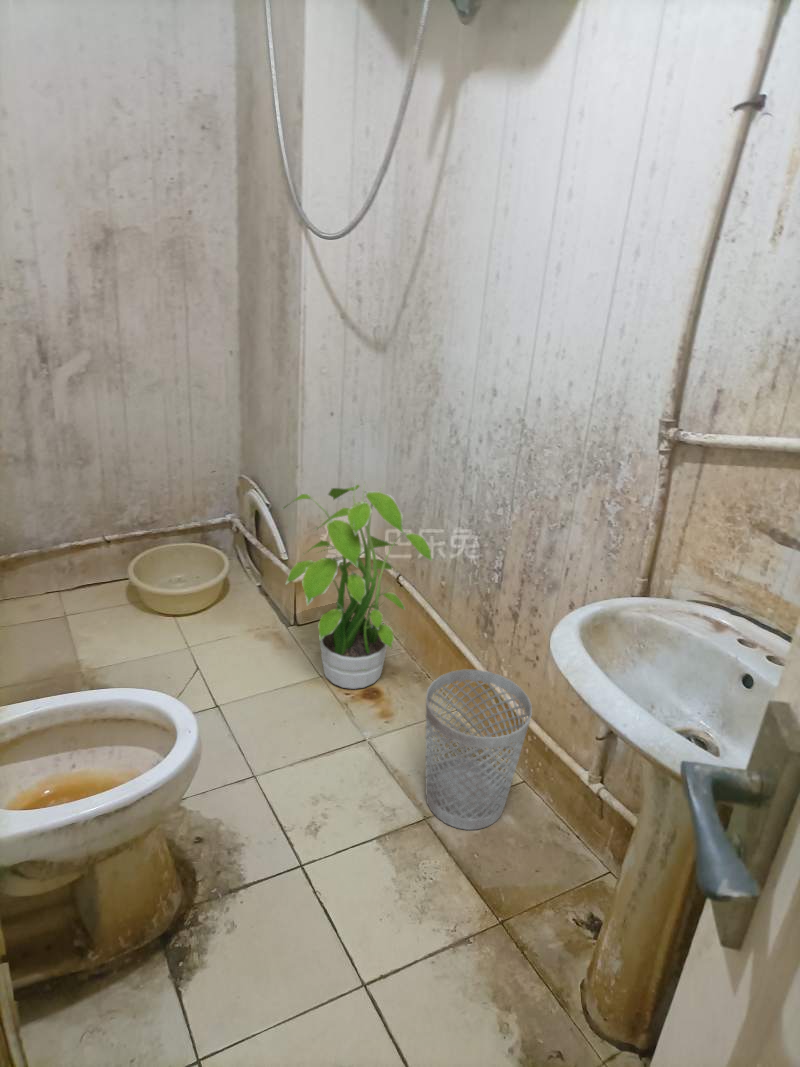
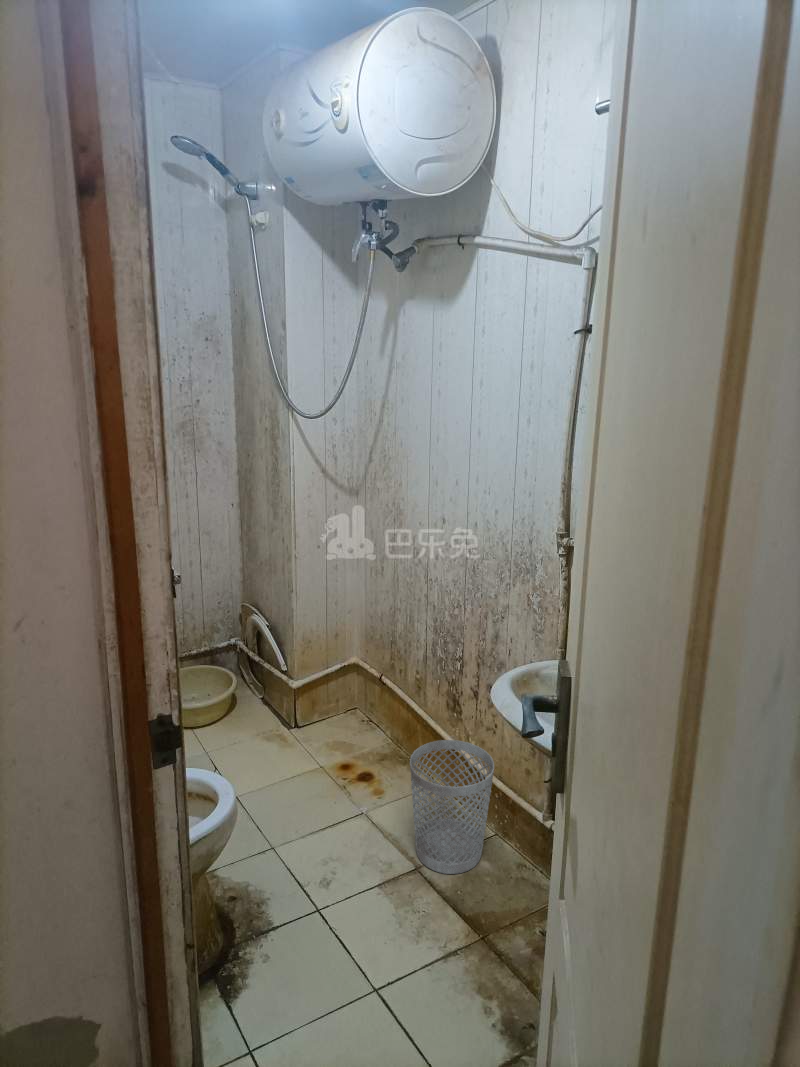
potted plant: present [282,482,432,689] -> none [283,593,408,775]

